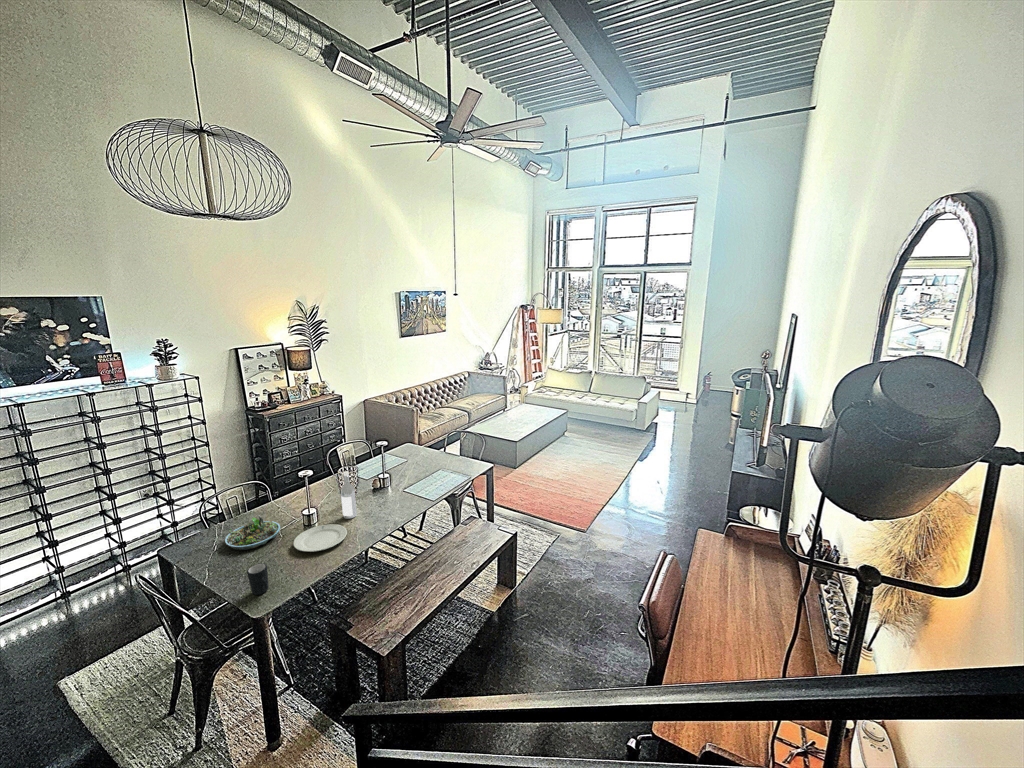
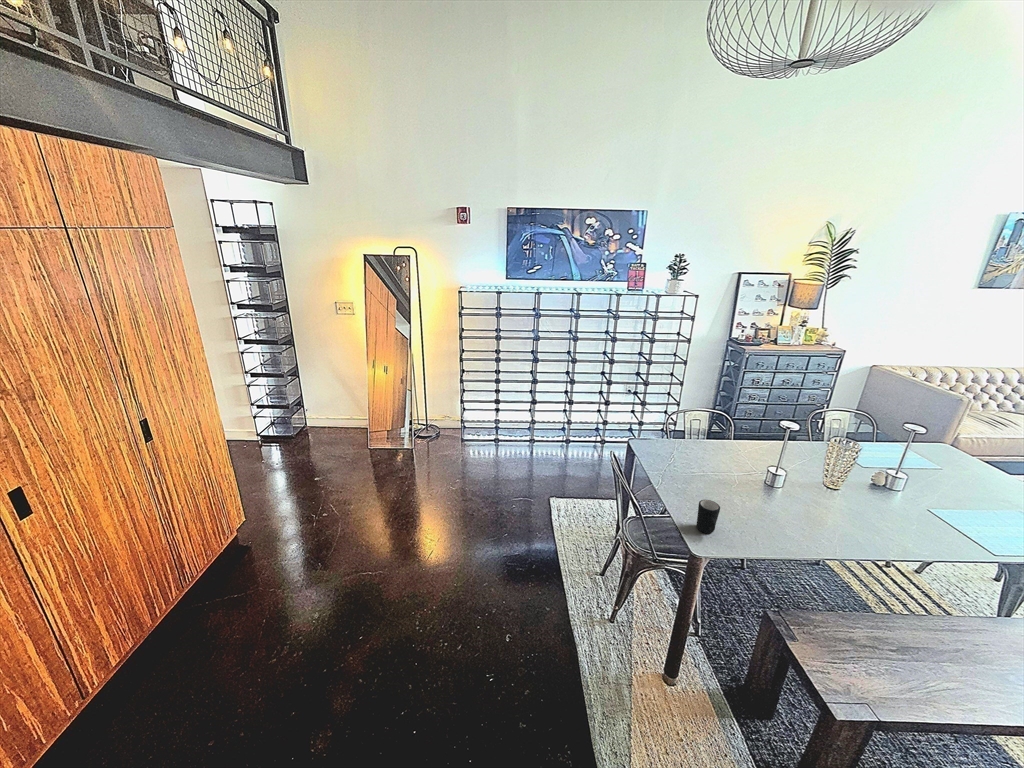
wine bottle: present [341,471,357,519] -> none [819,443,850,506]
succulent planter: present [225,515,280,550] -> none [682,449,739,481]
plate: present [293,524,347,552] -> none [750,491,822,528]

